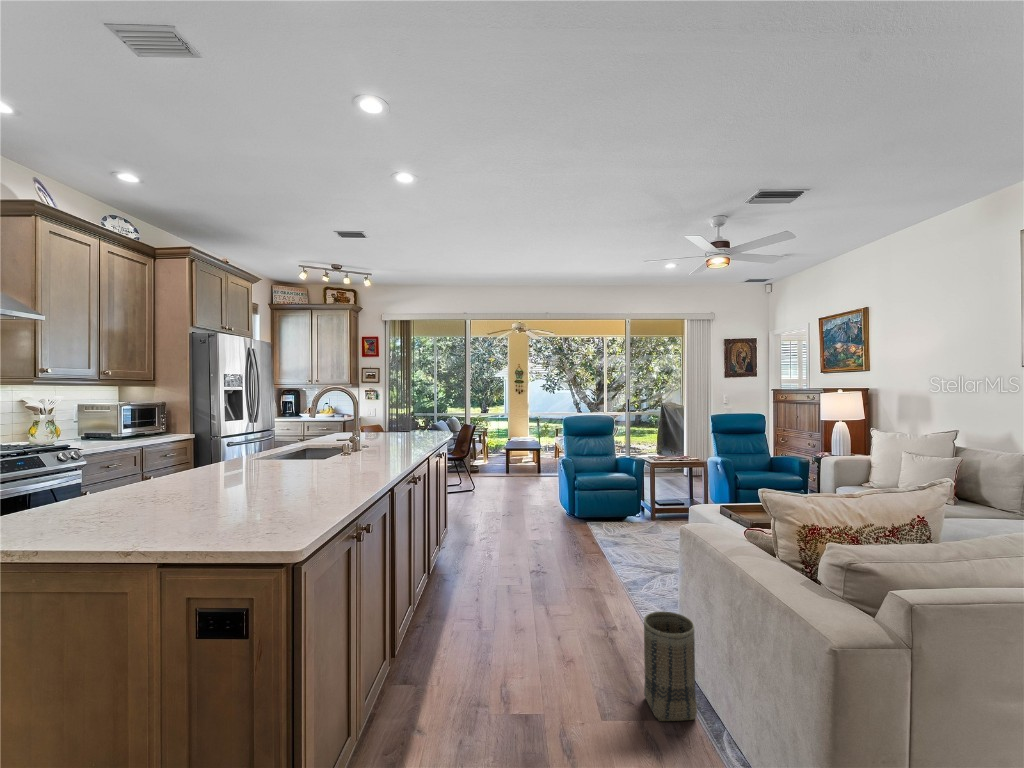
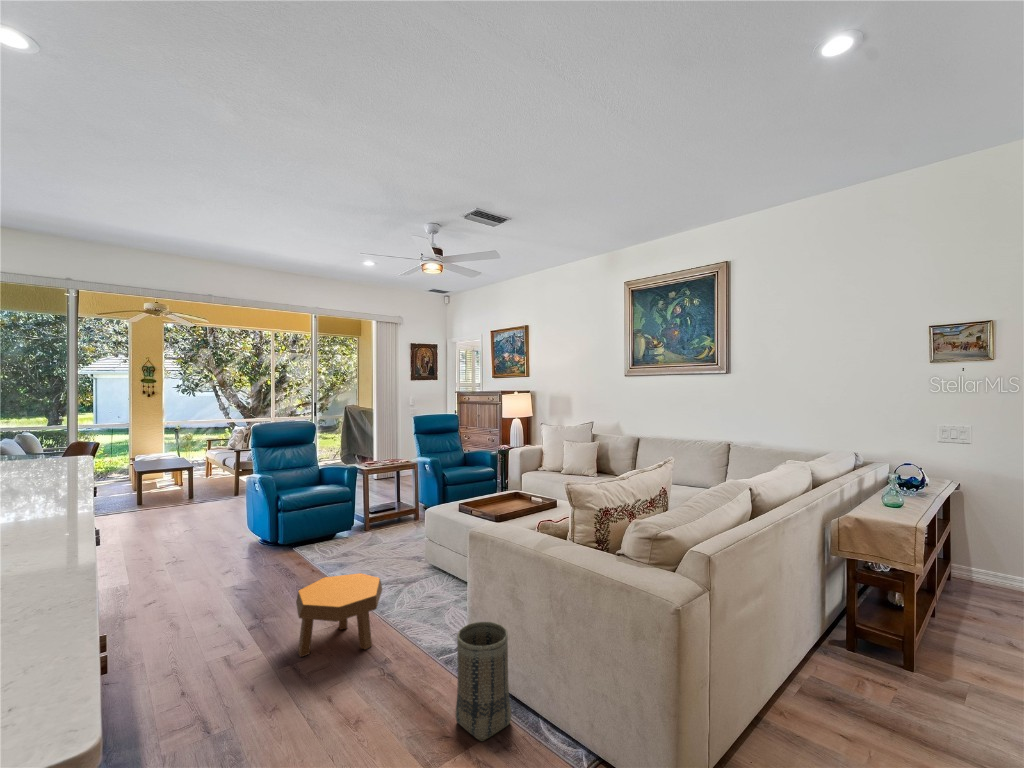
footstool: none [550,546,625,615] -> present [296,573,382,657]

